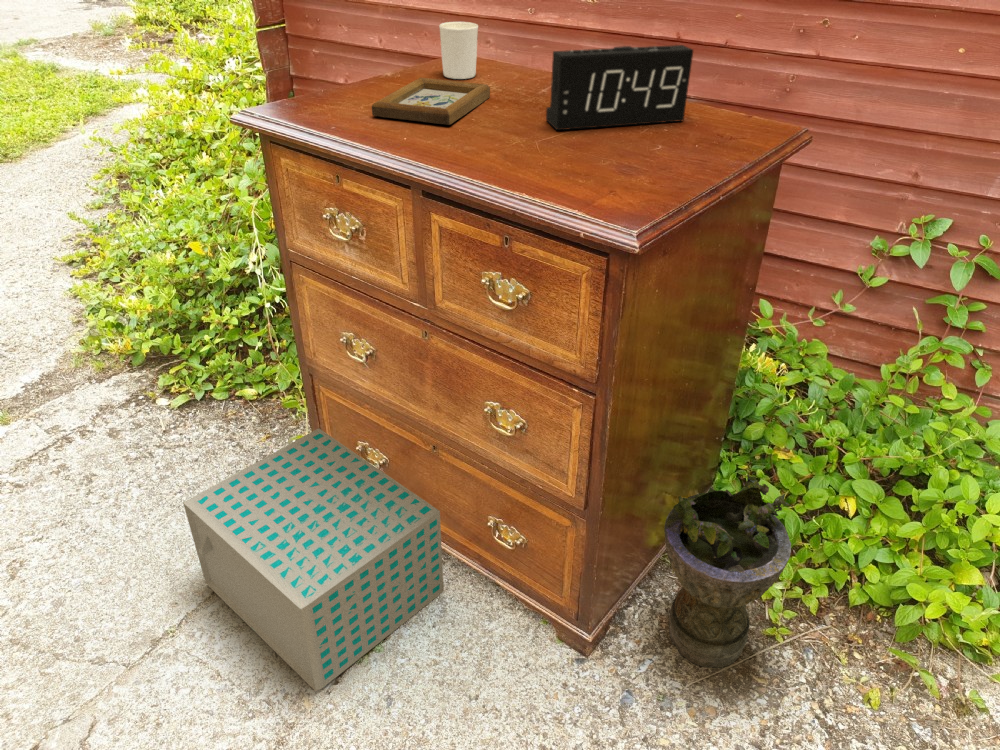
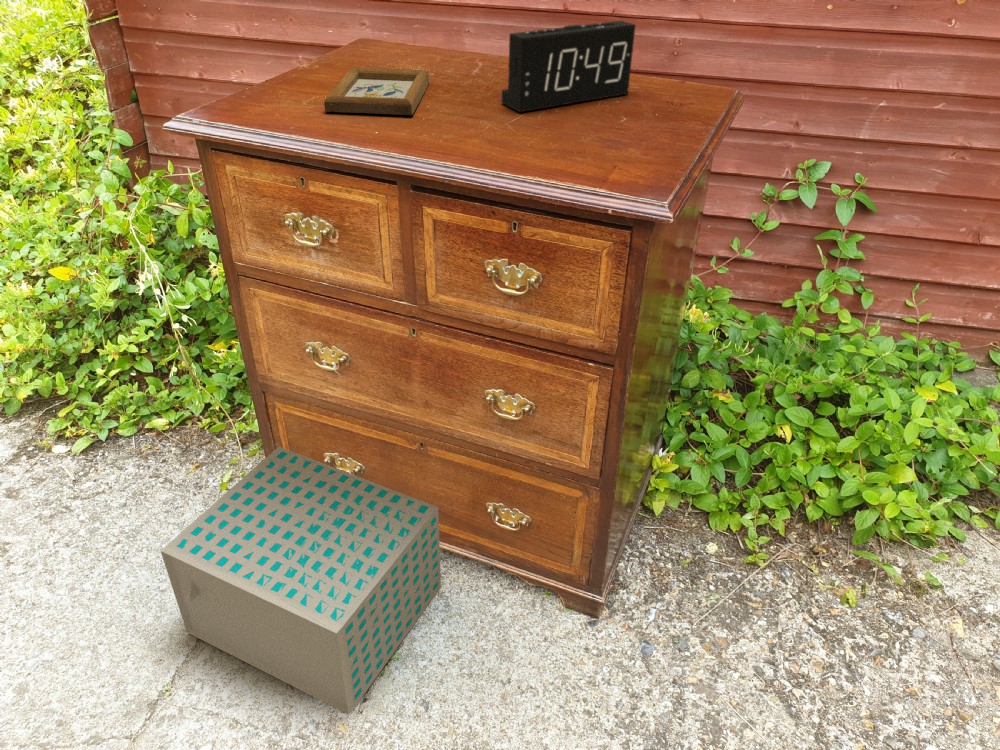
candle holder: present [439,22,478,79] -> none [358,6,399,66]
planter: present [664,474,793,668] -> none [658,419,776,603]

